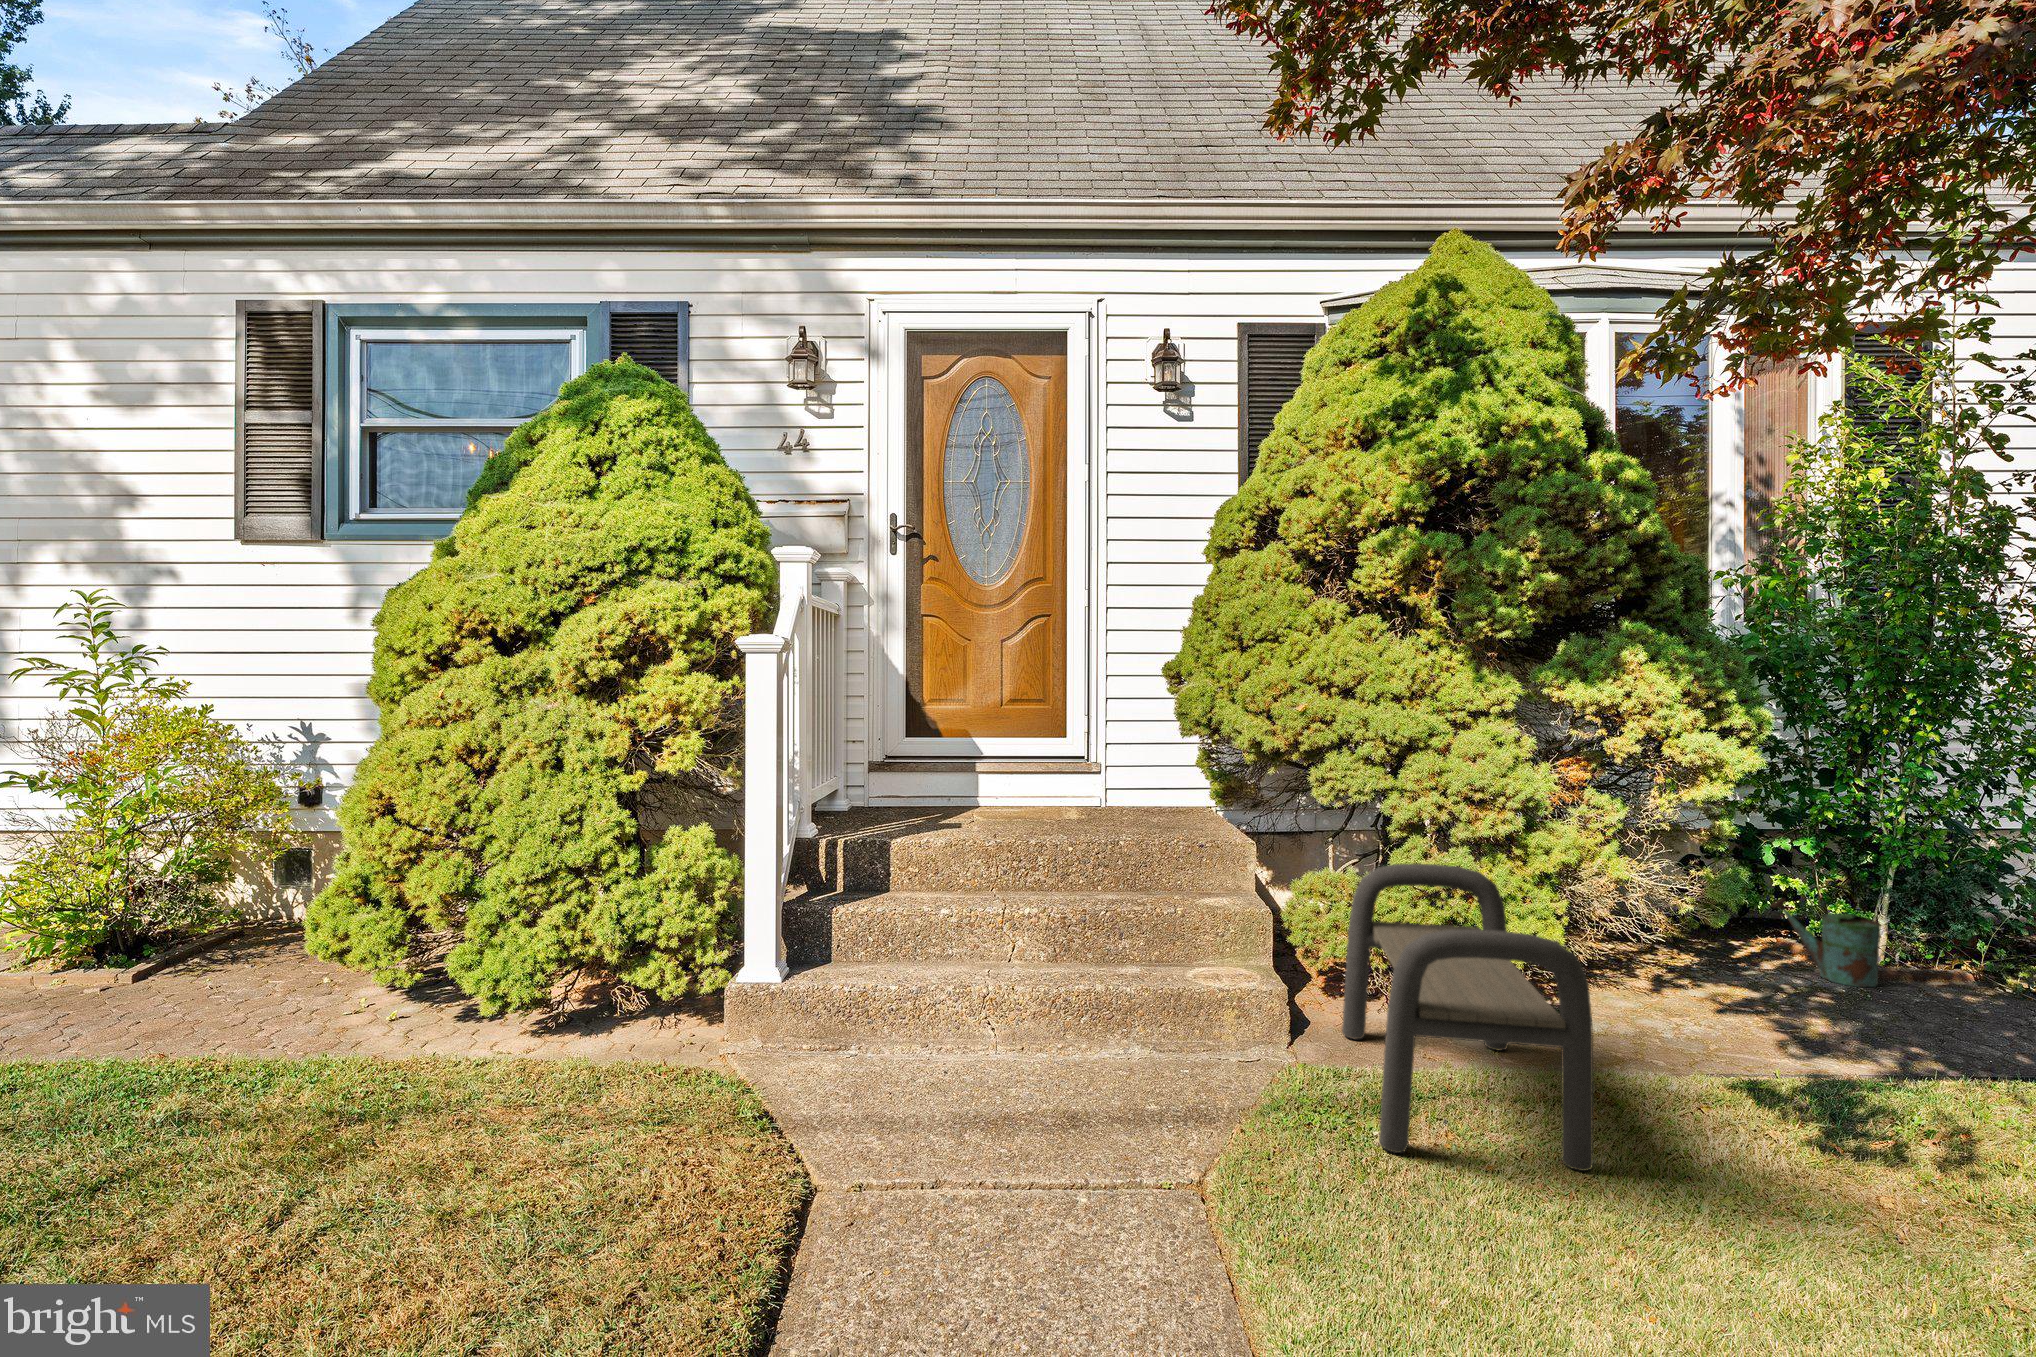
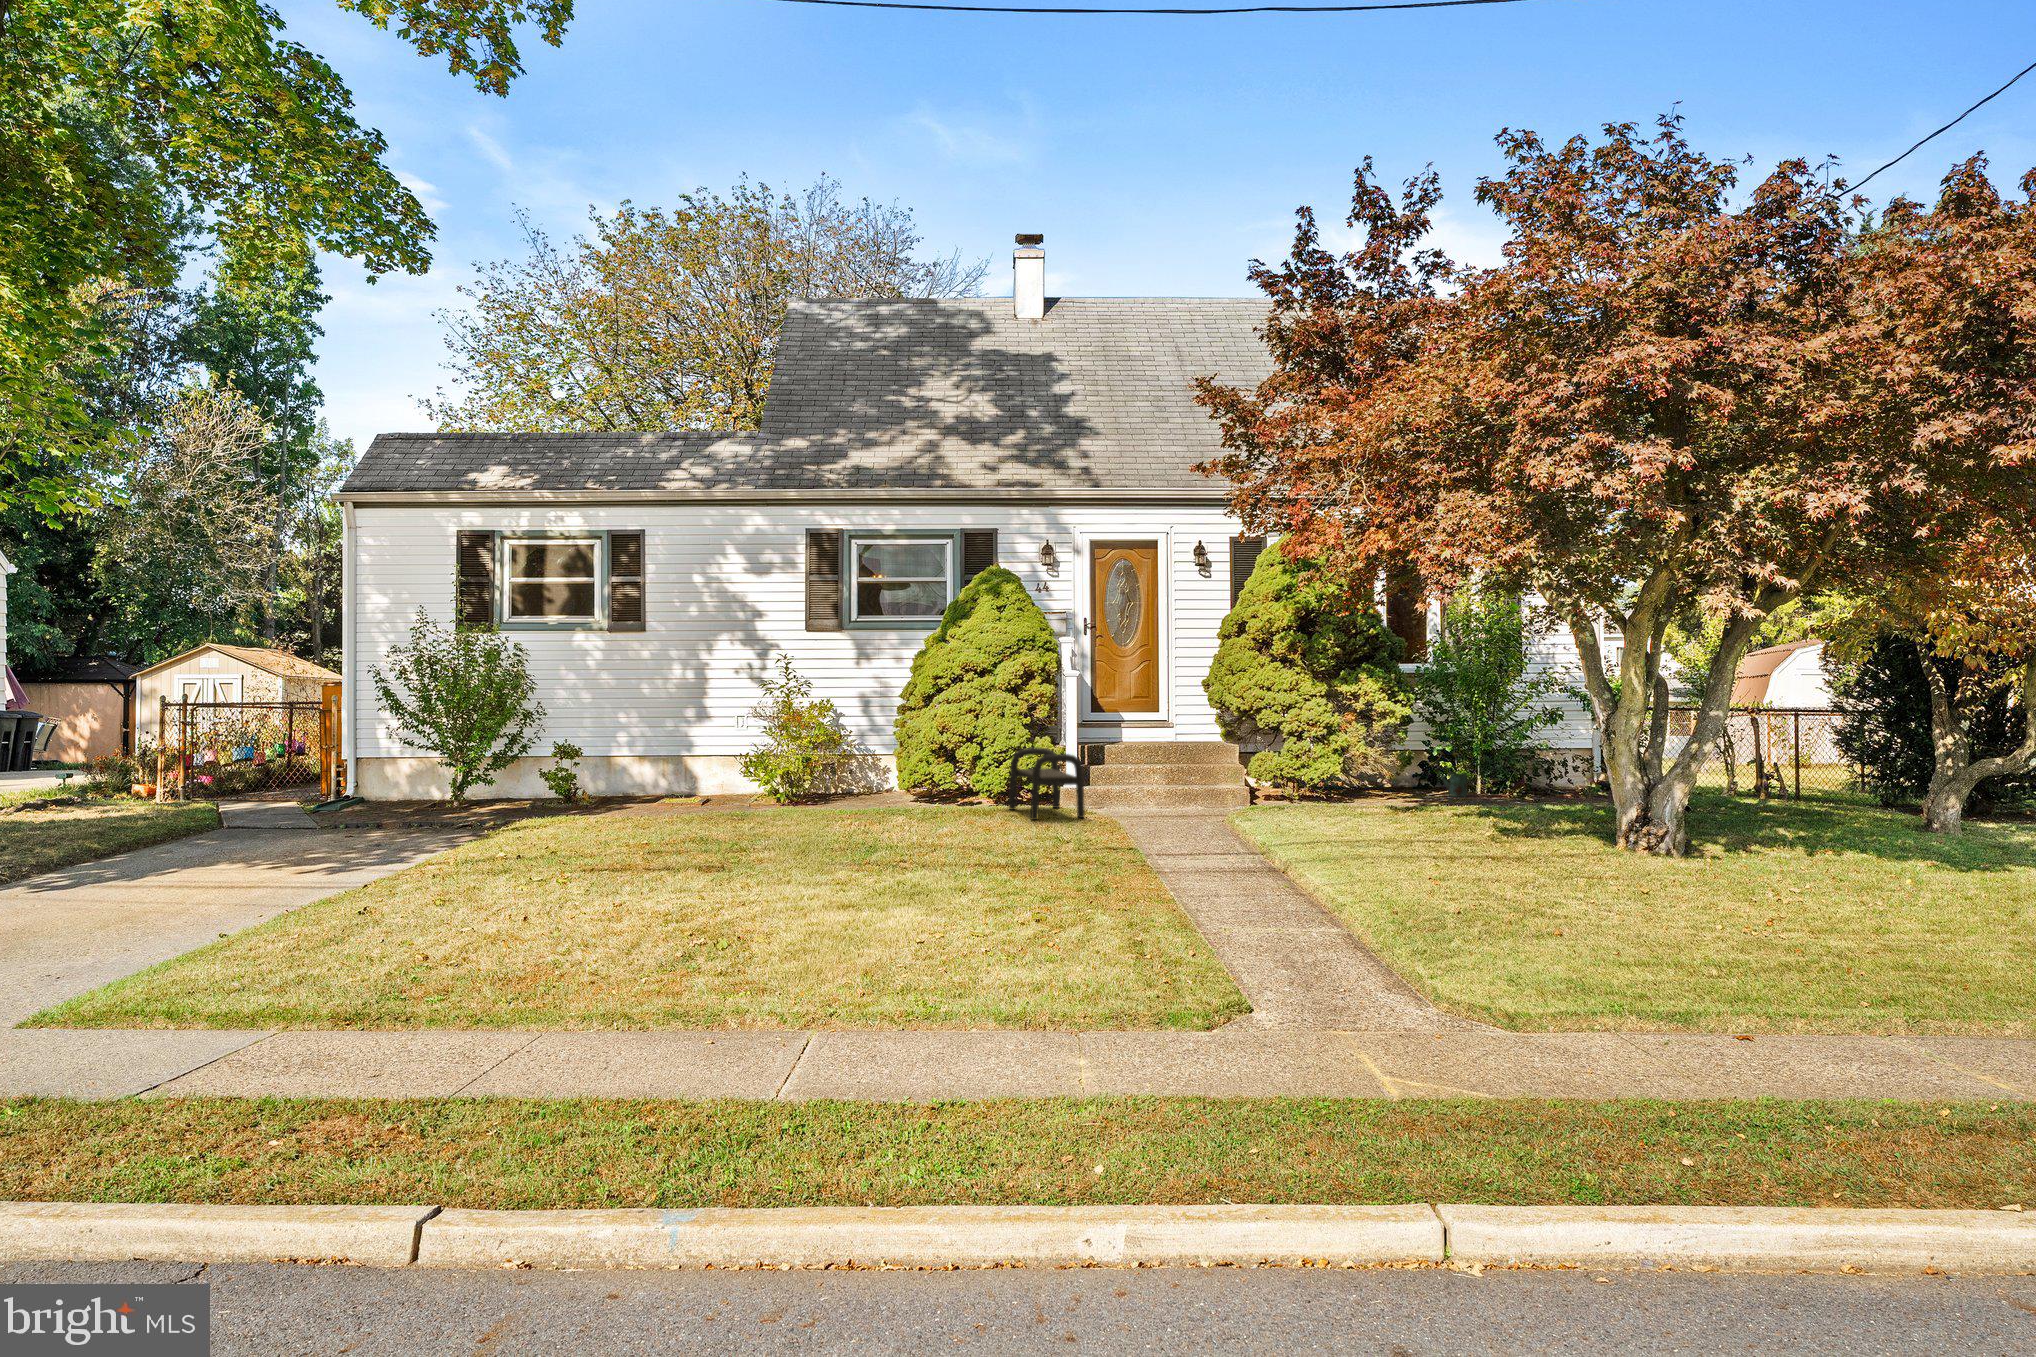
bench: present [1342,864,1593,1171] -> present [1009,747,1085,820]

